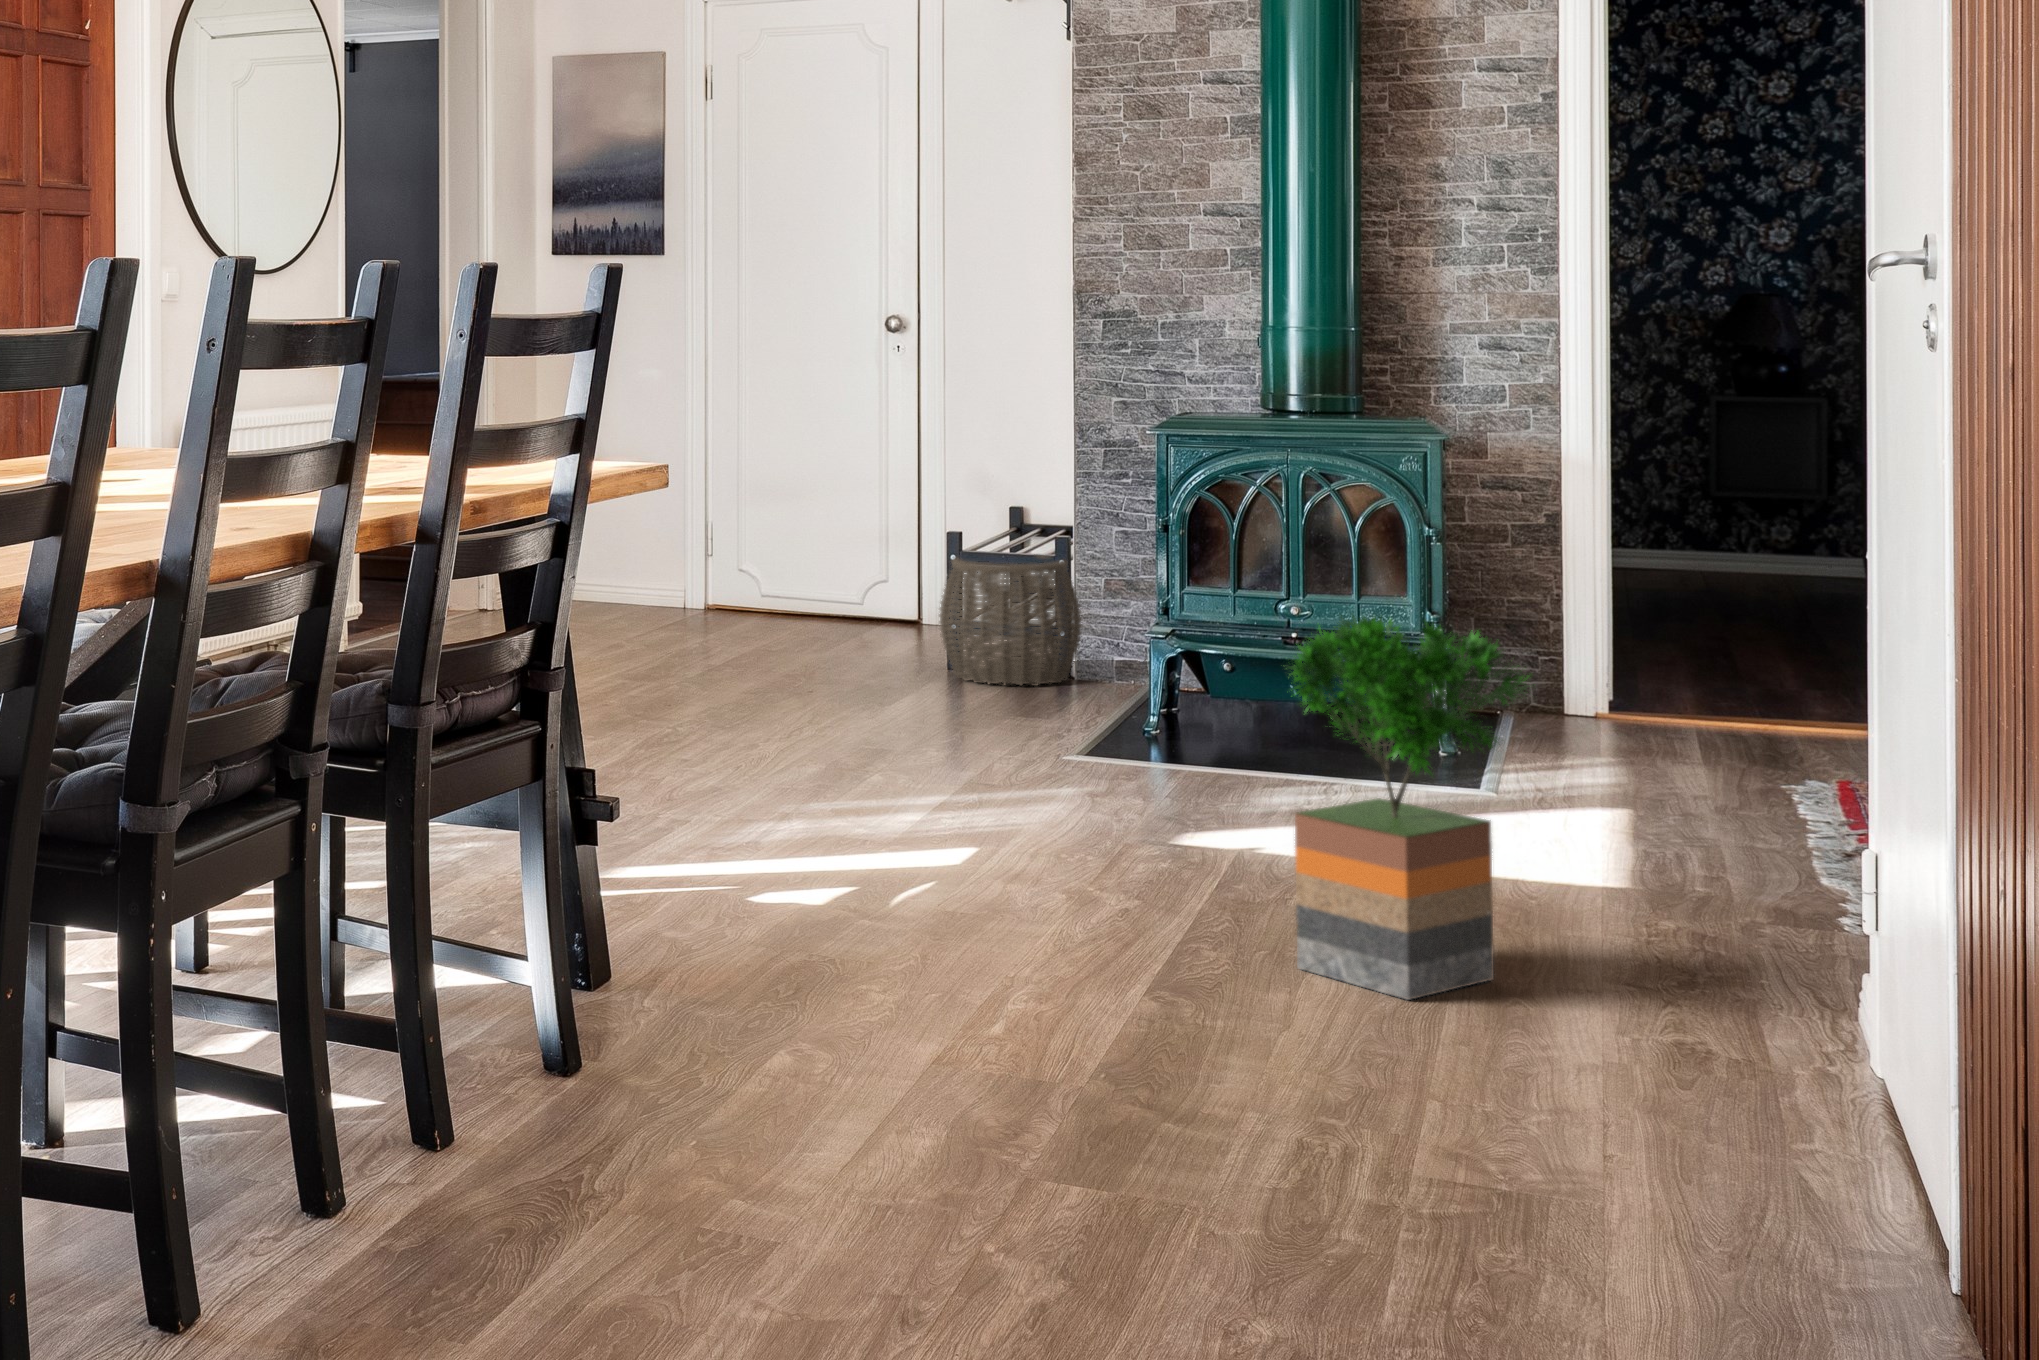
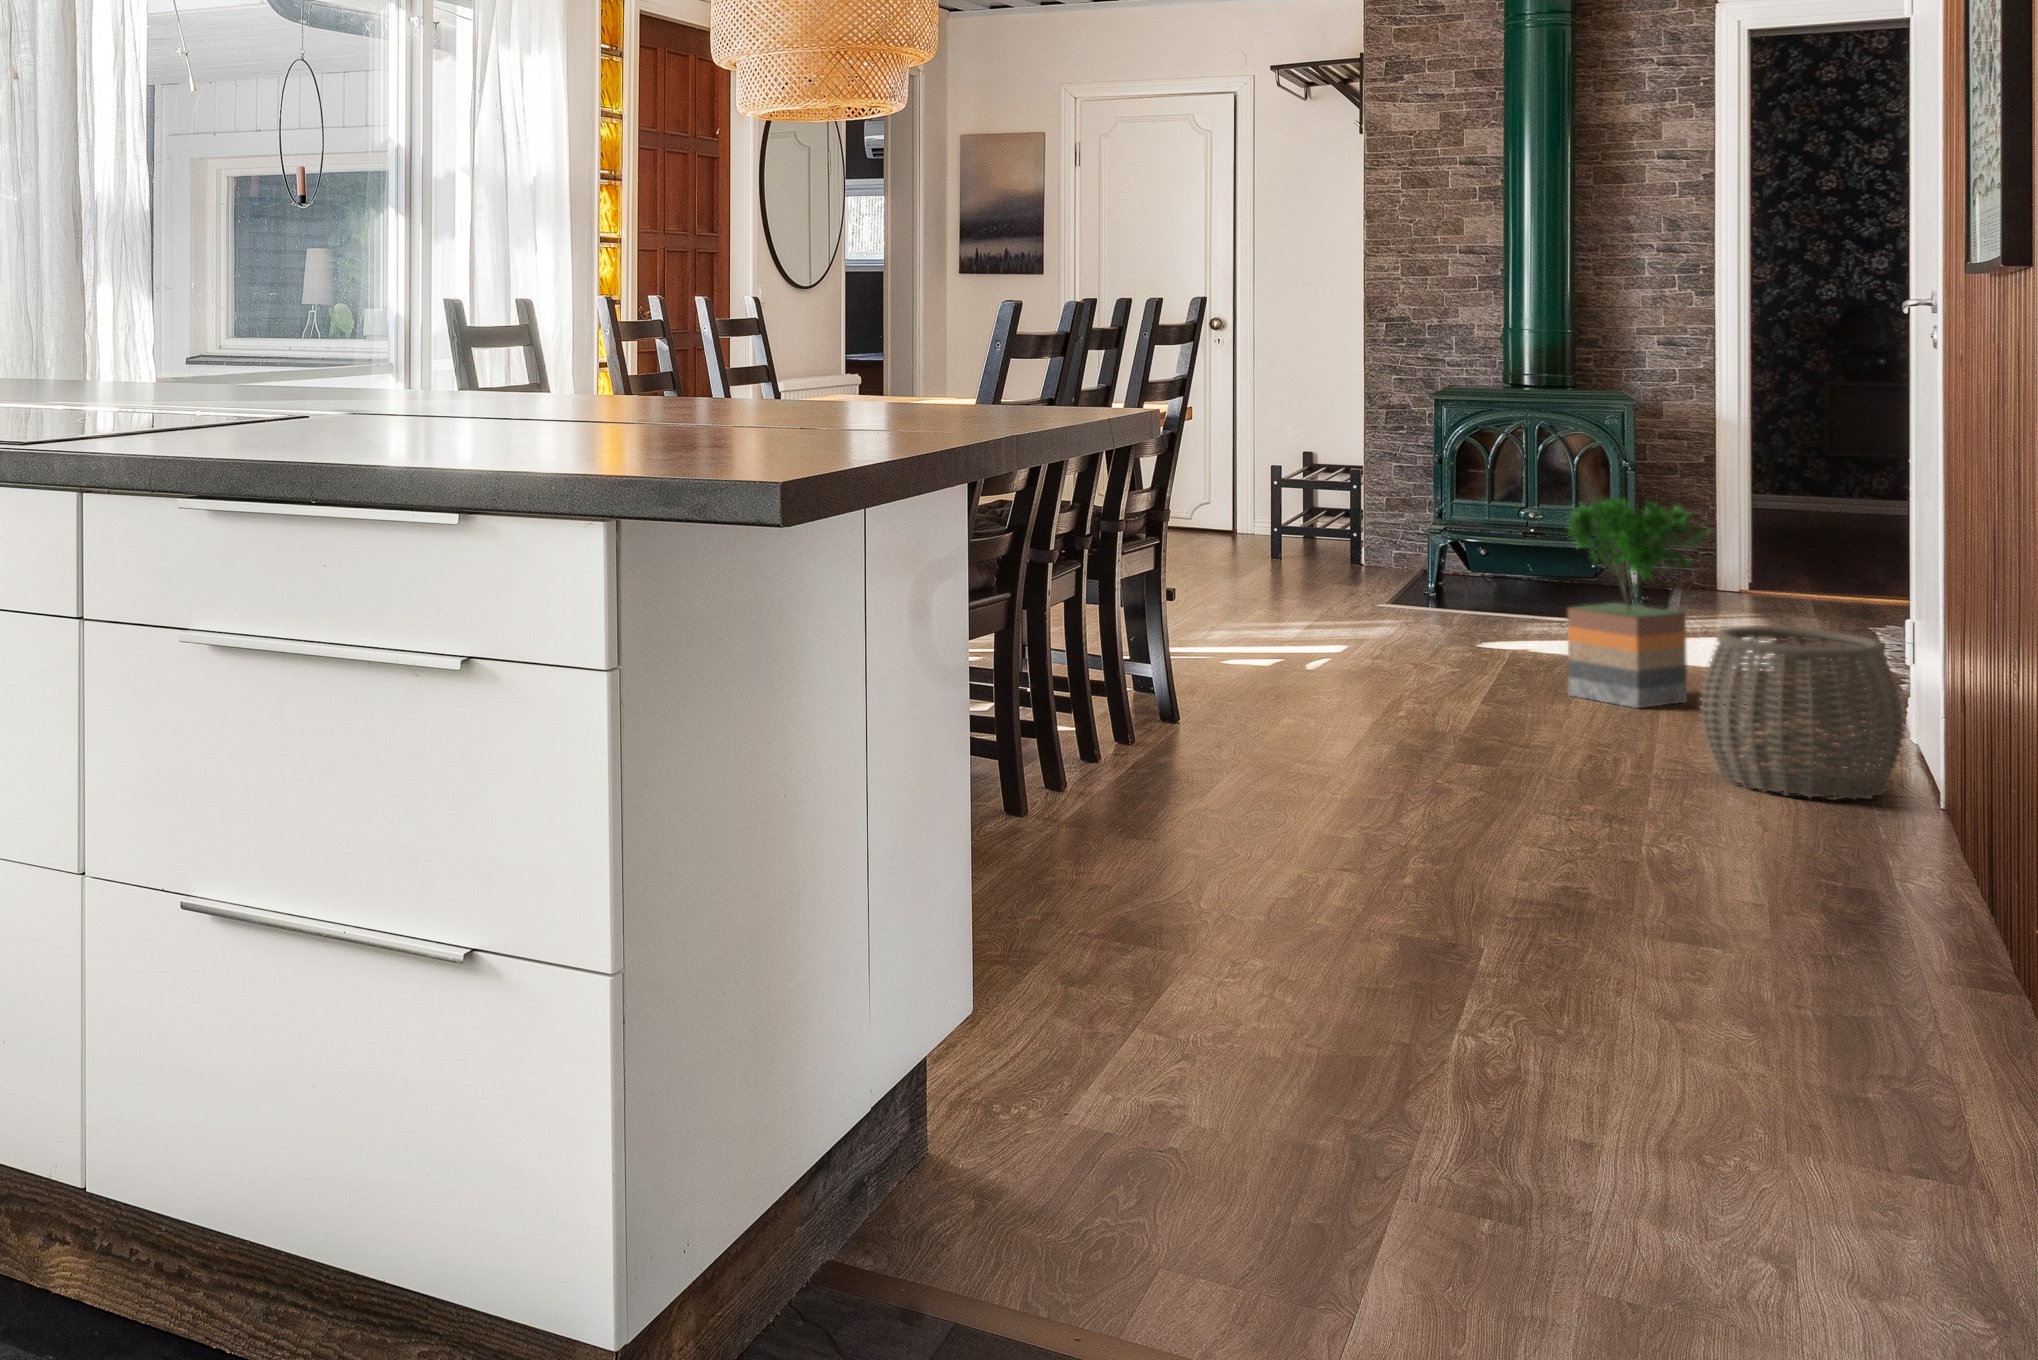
woven basket: present [939,554,1082,685] -> present [1700,627,1905,800]

